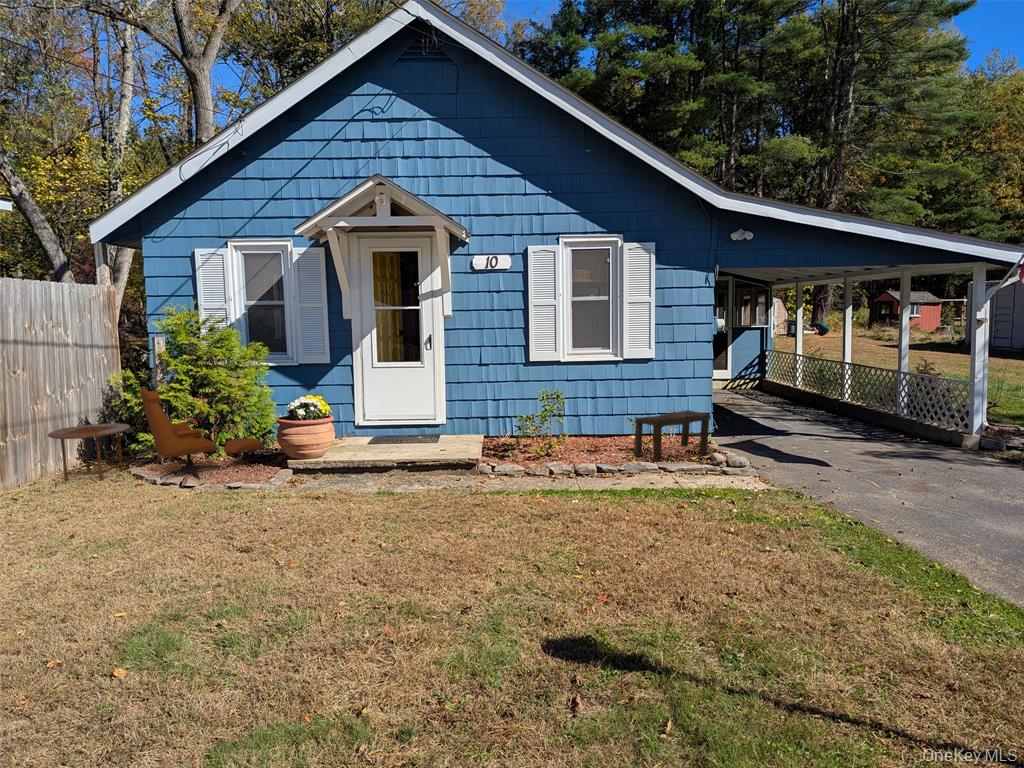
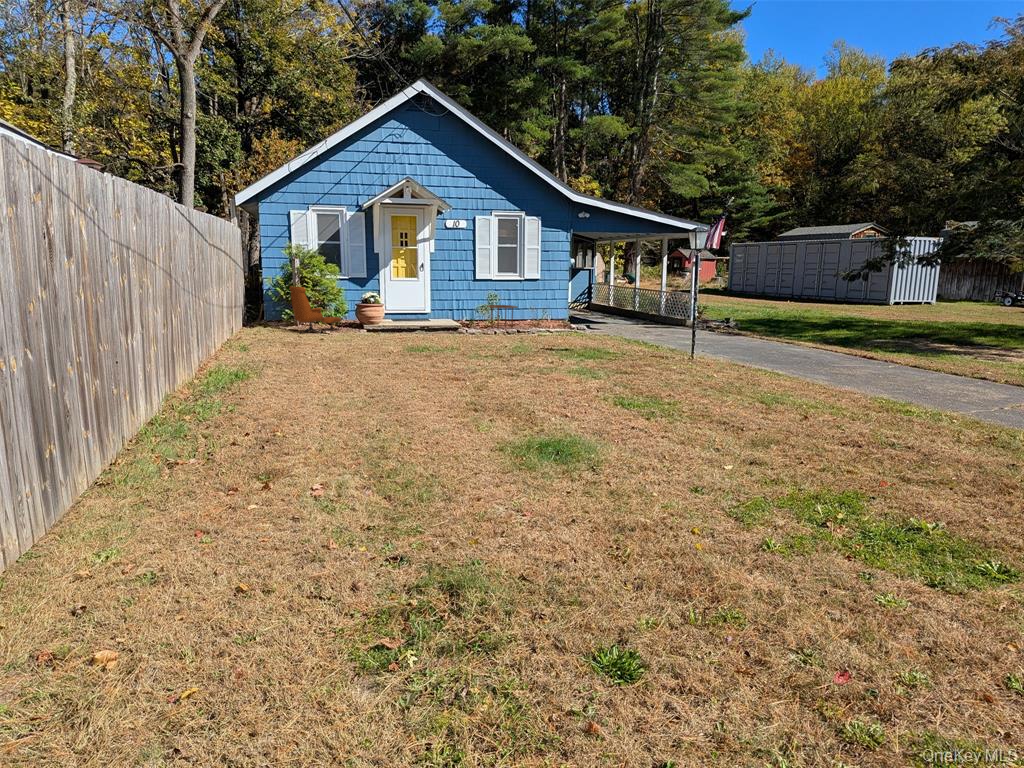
bench: present [634,410,711,462] -> none [531,306,568,329]
side table: present [48,423,131,481] -> present [487,305,518,329]

